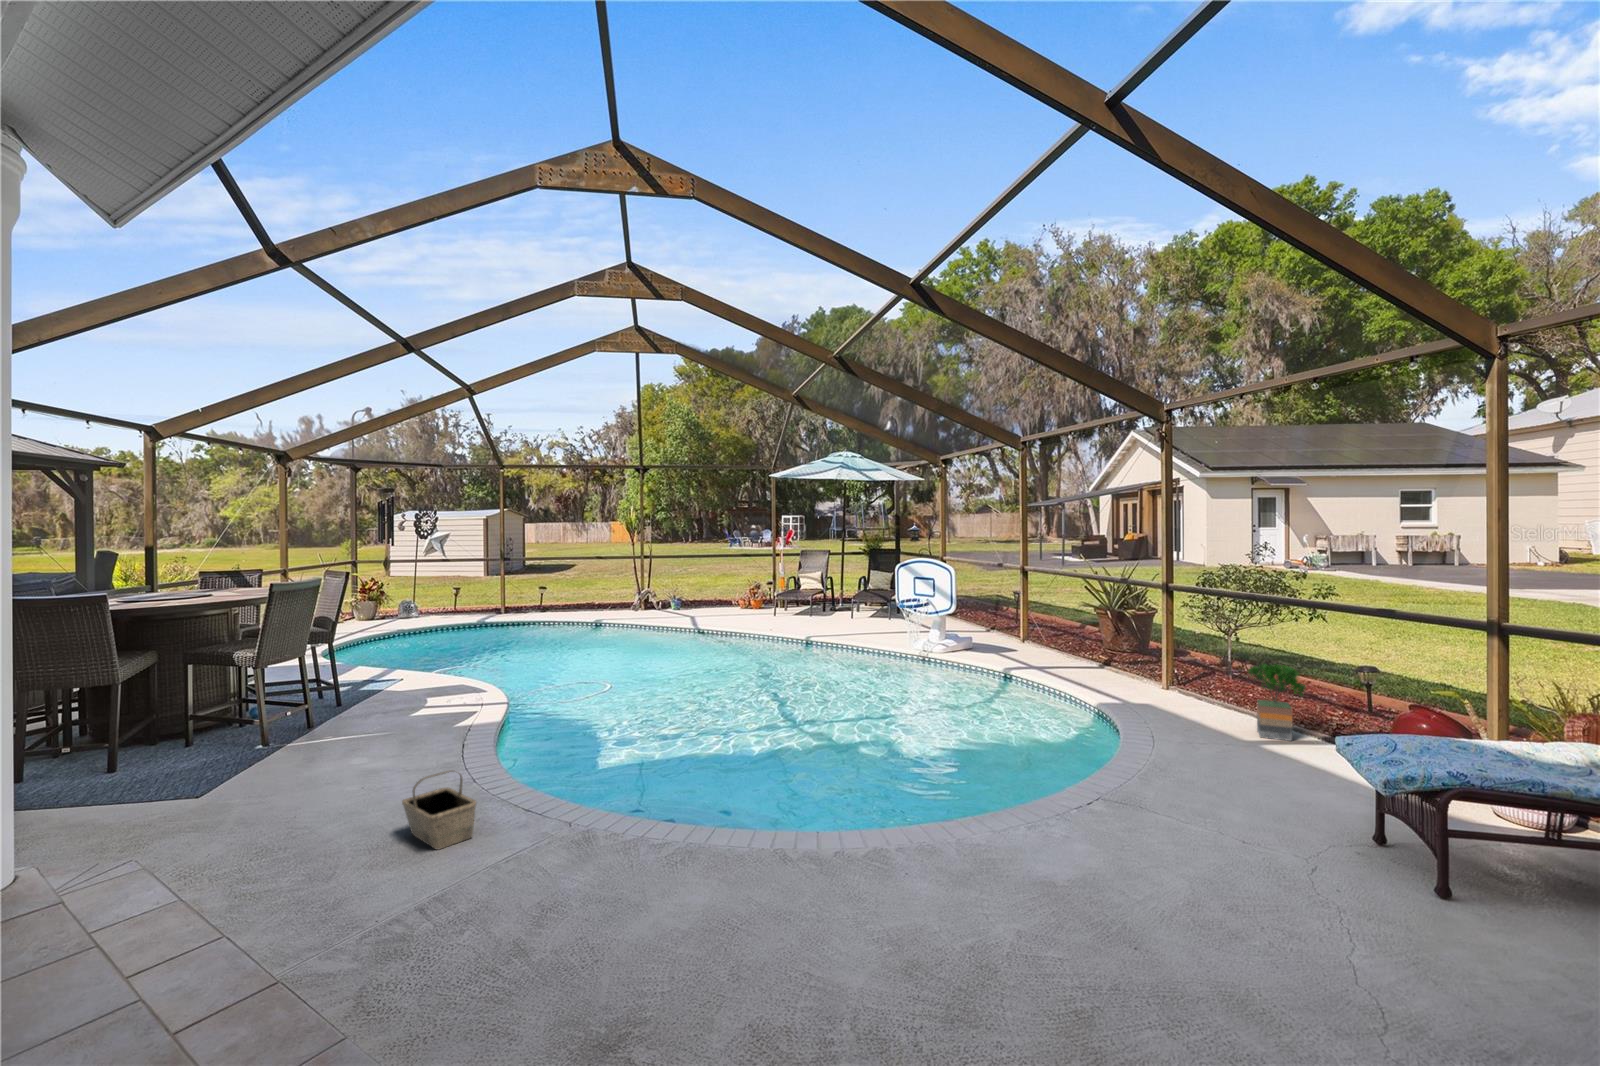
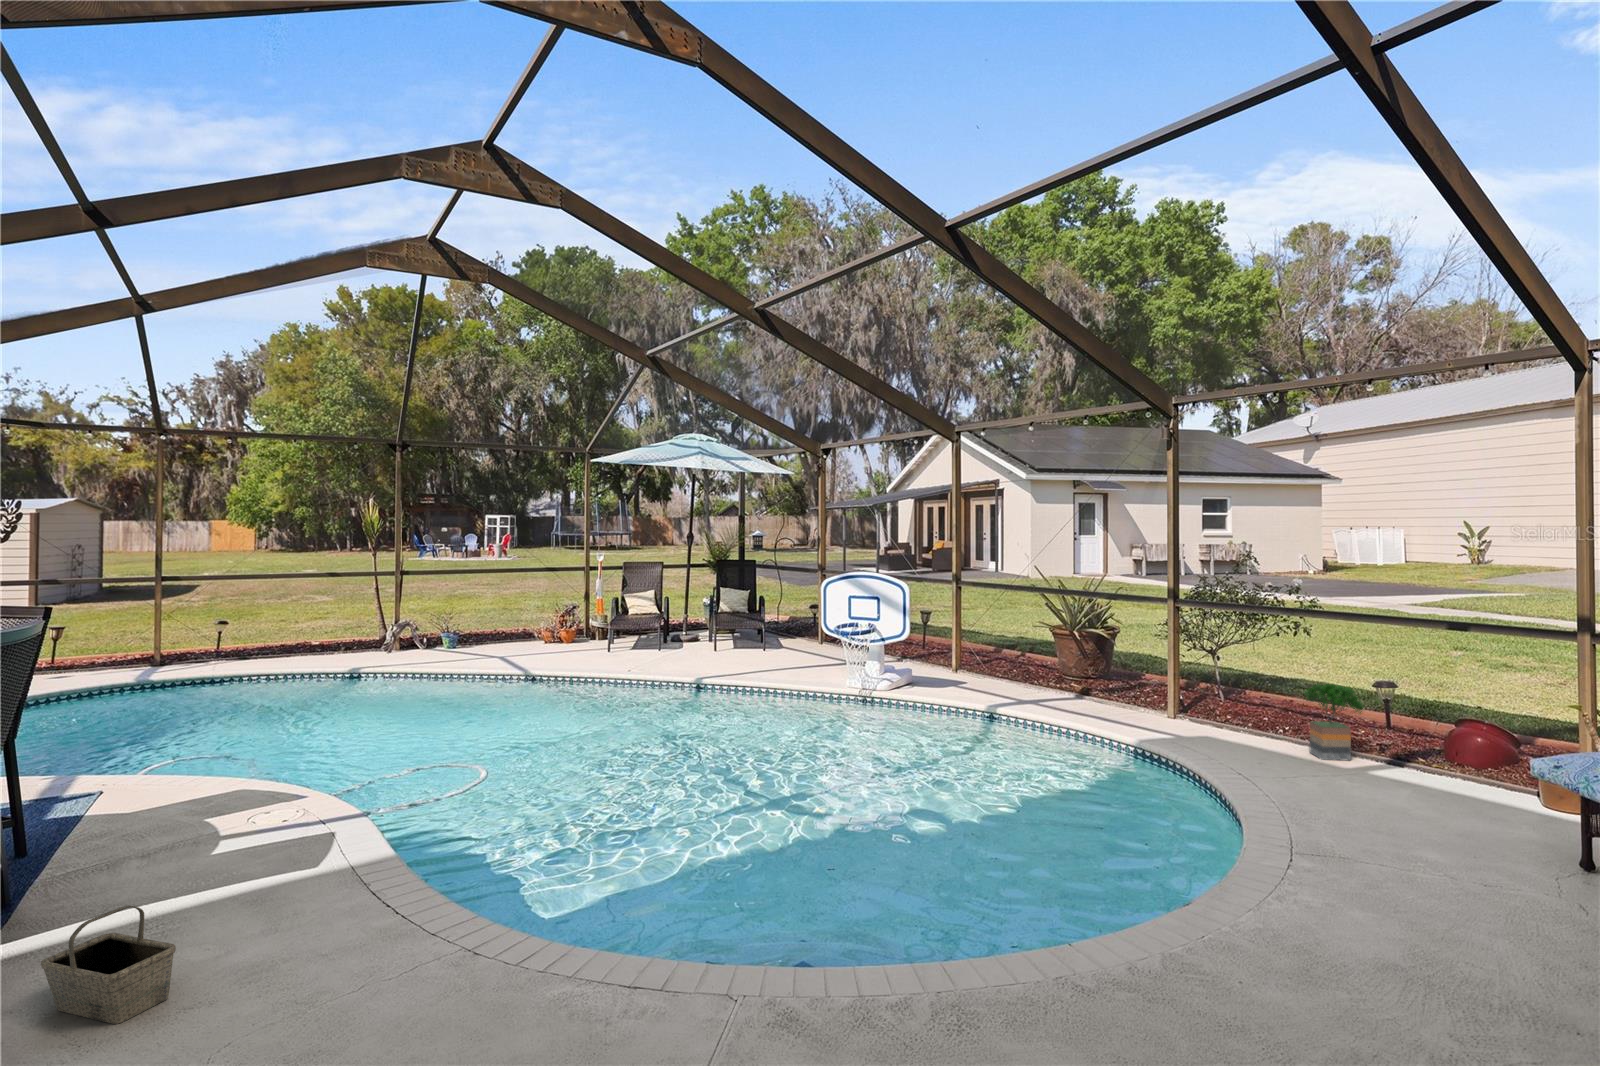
basket: present [402,770,476,849] -> present [41,906,176,1024]

